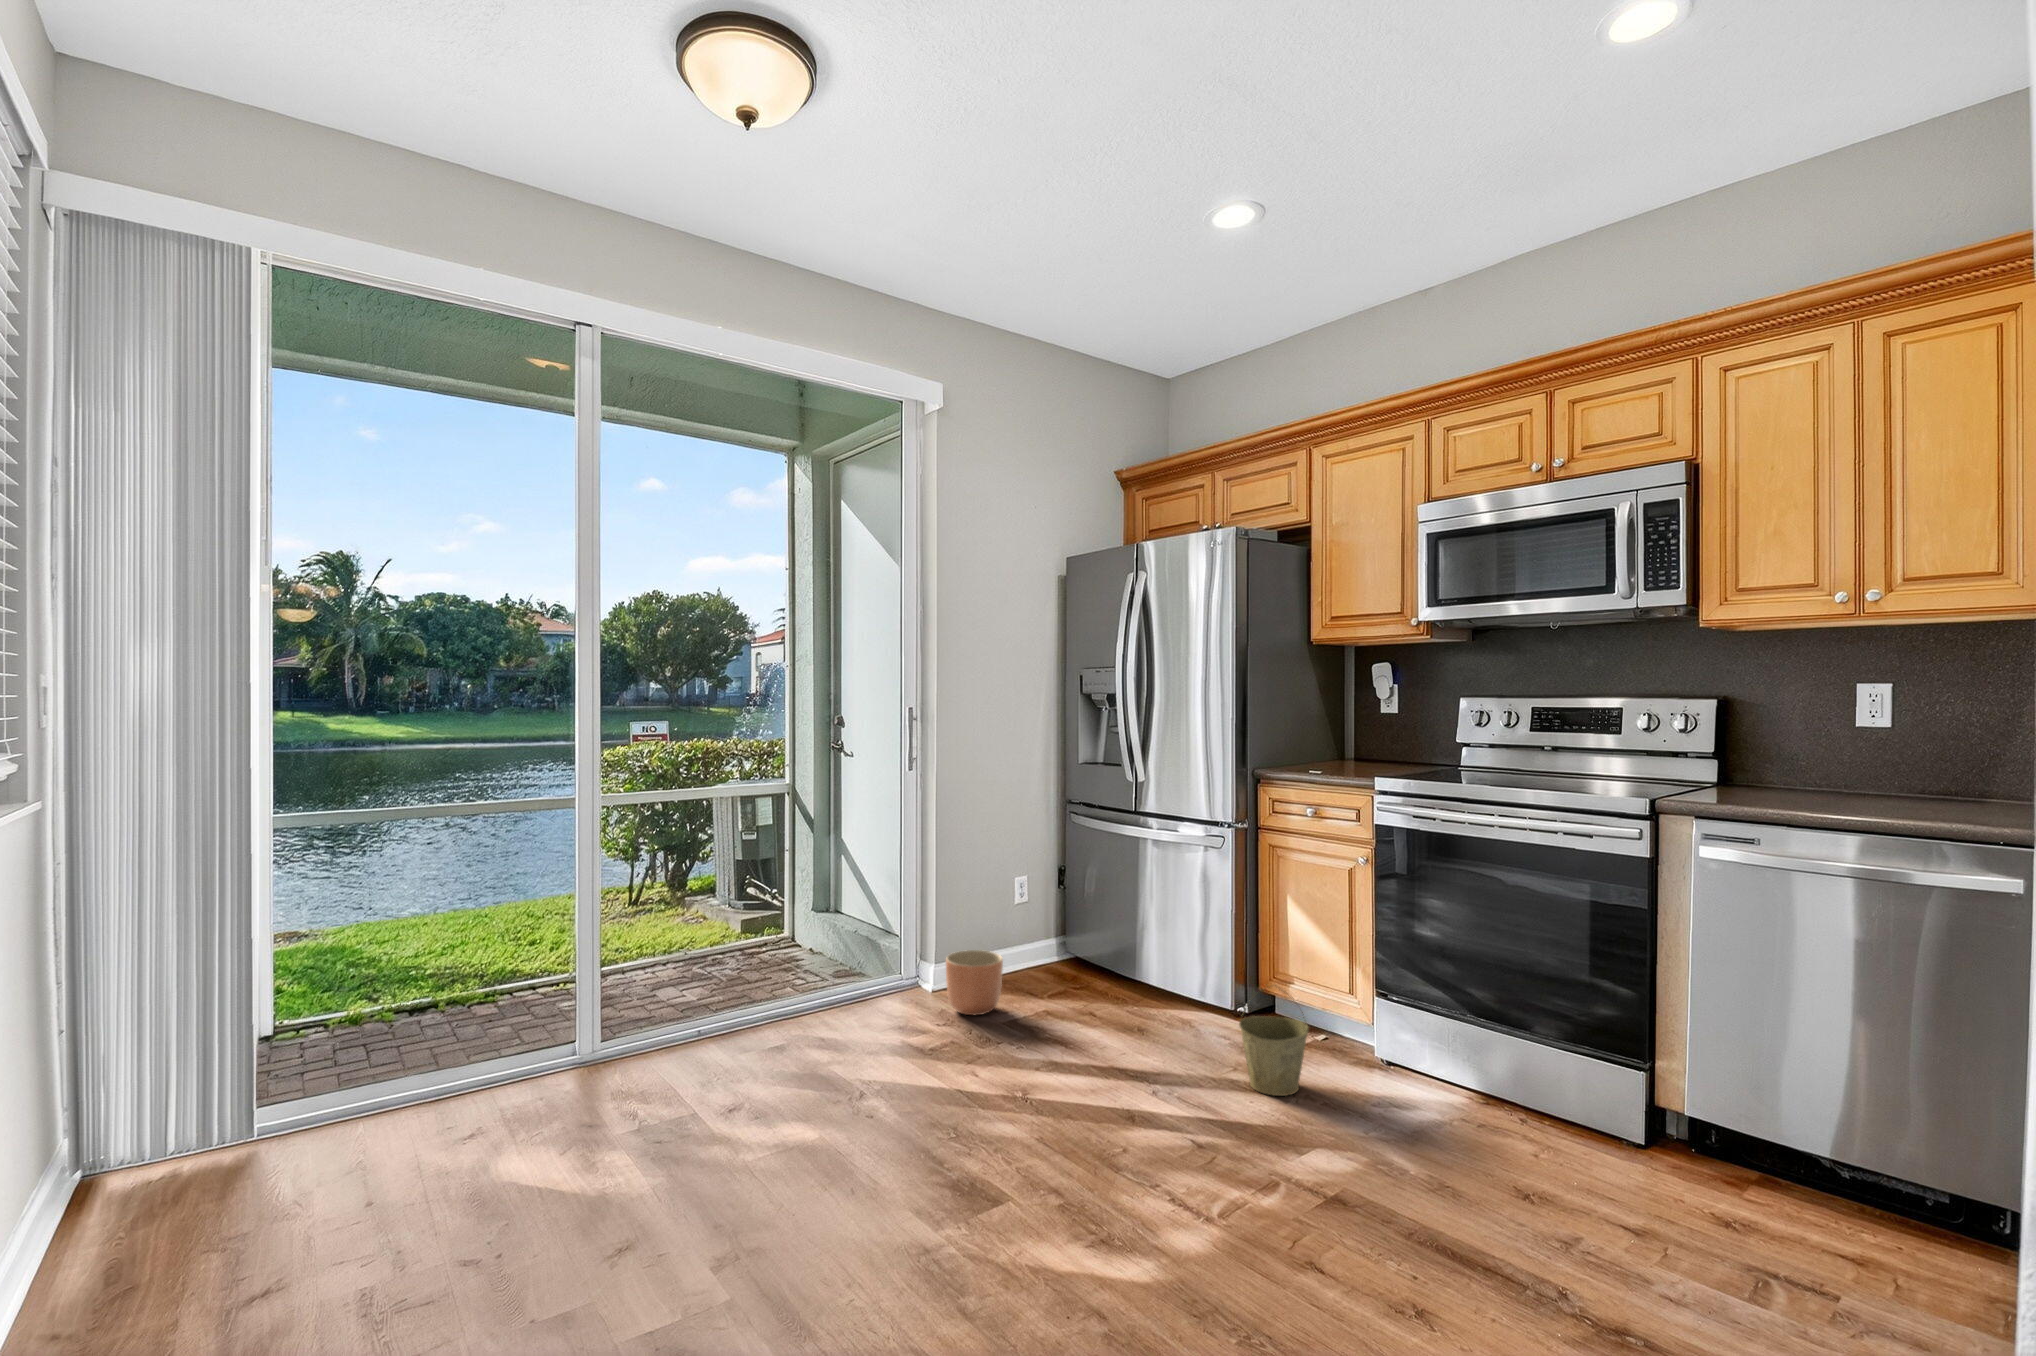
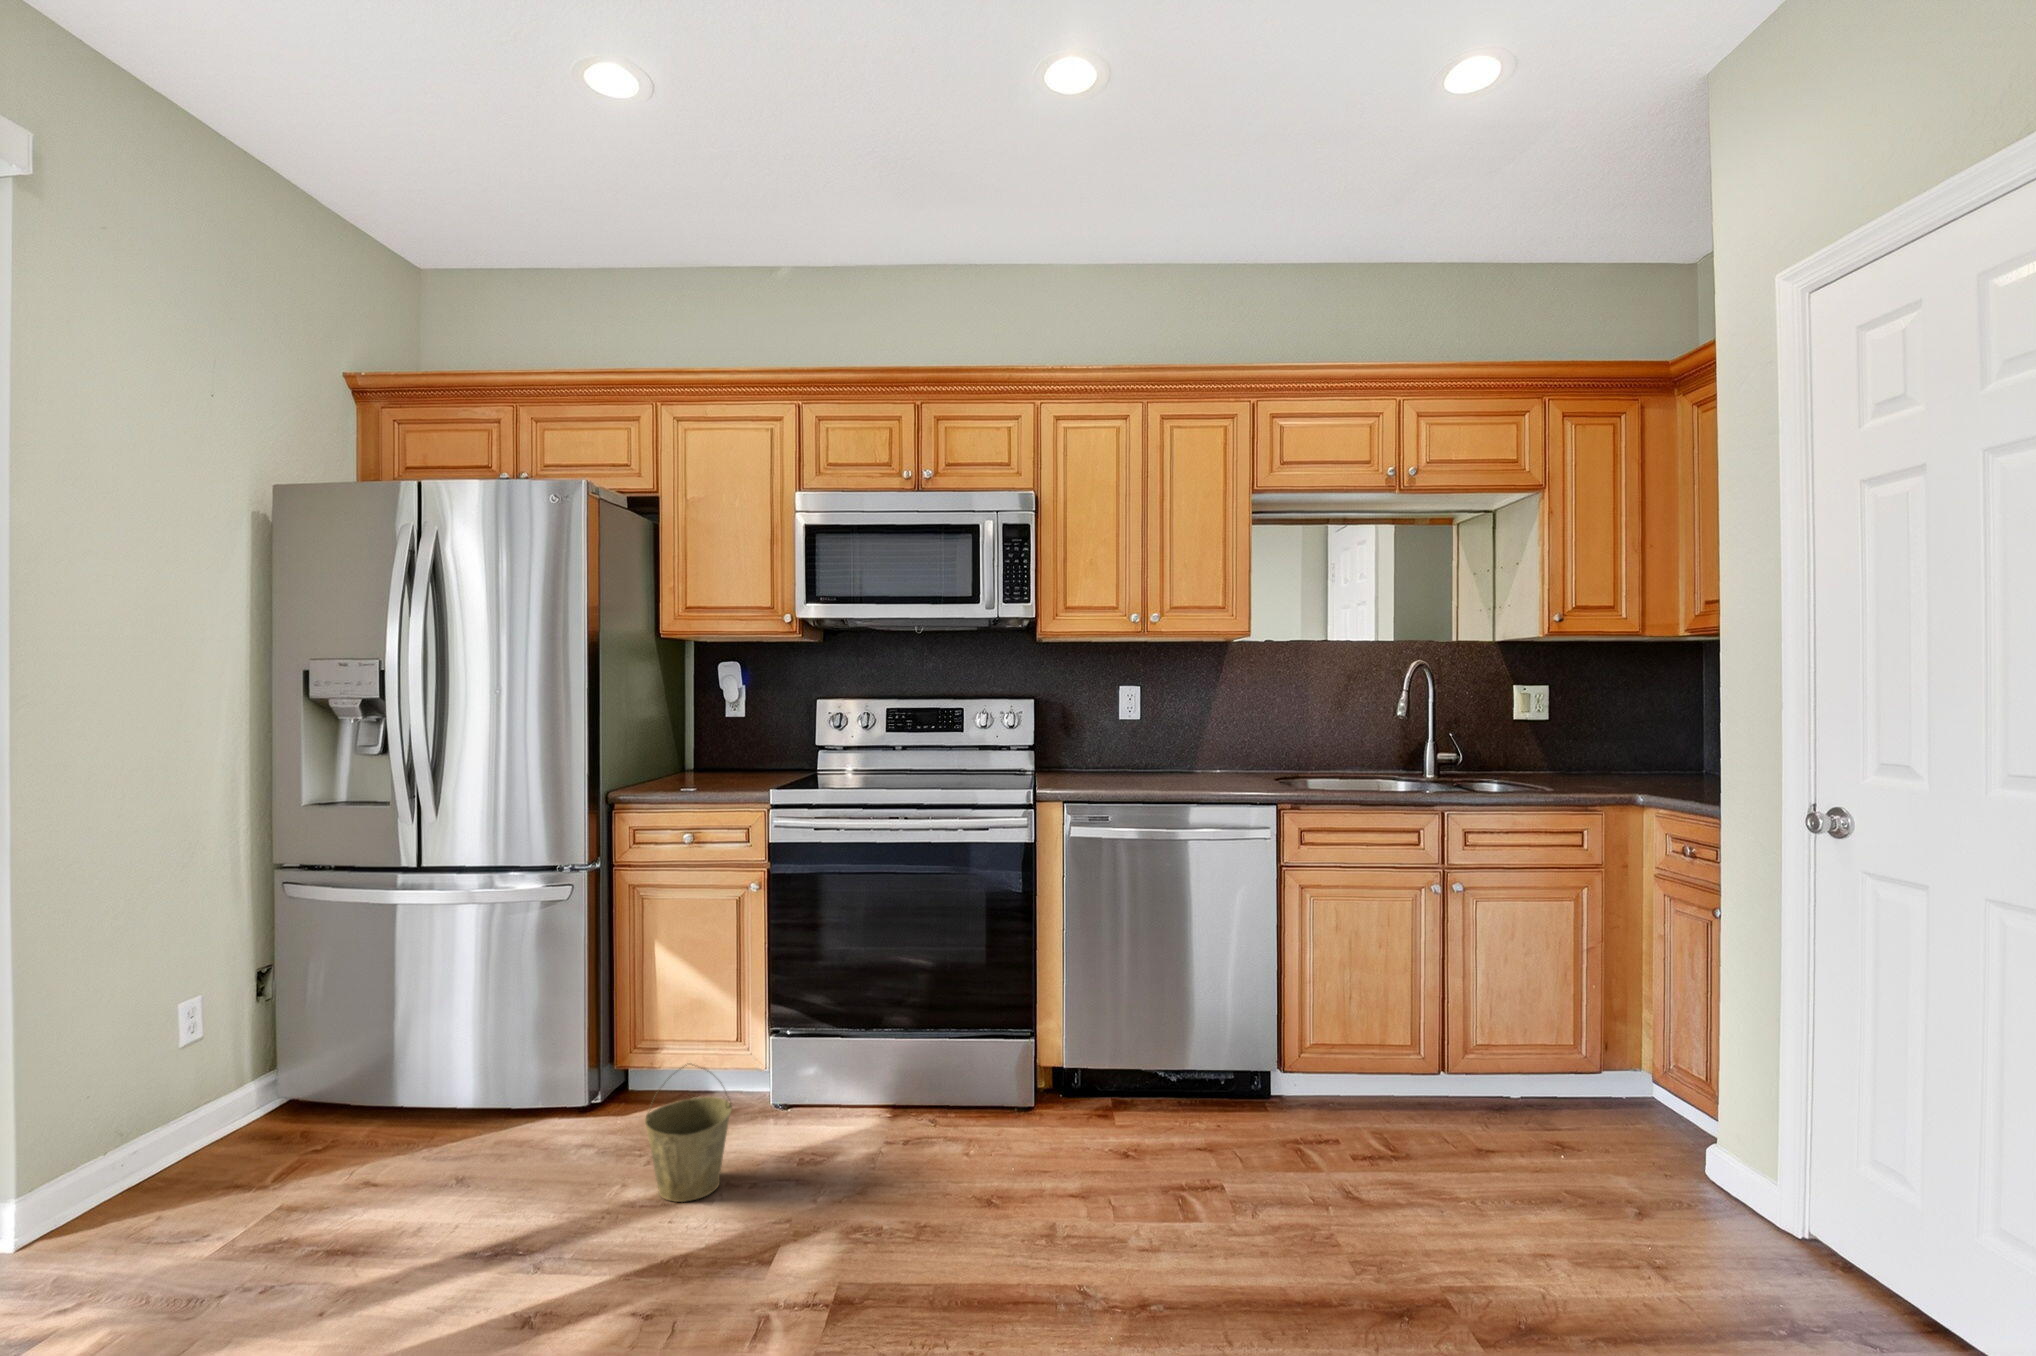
planter: present [946,950,1003,1015] -> none [81,1140,209,1265]

